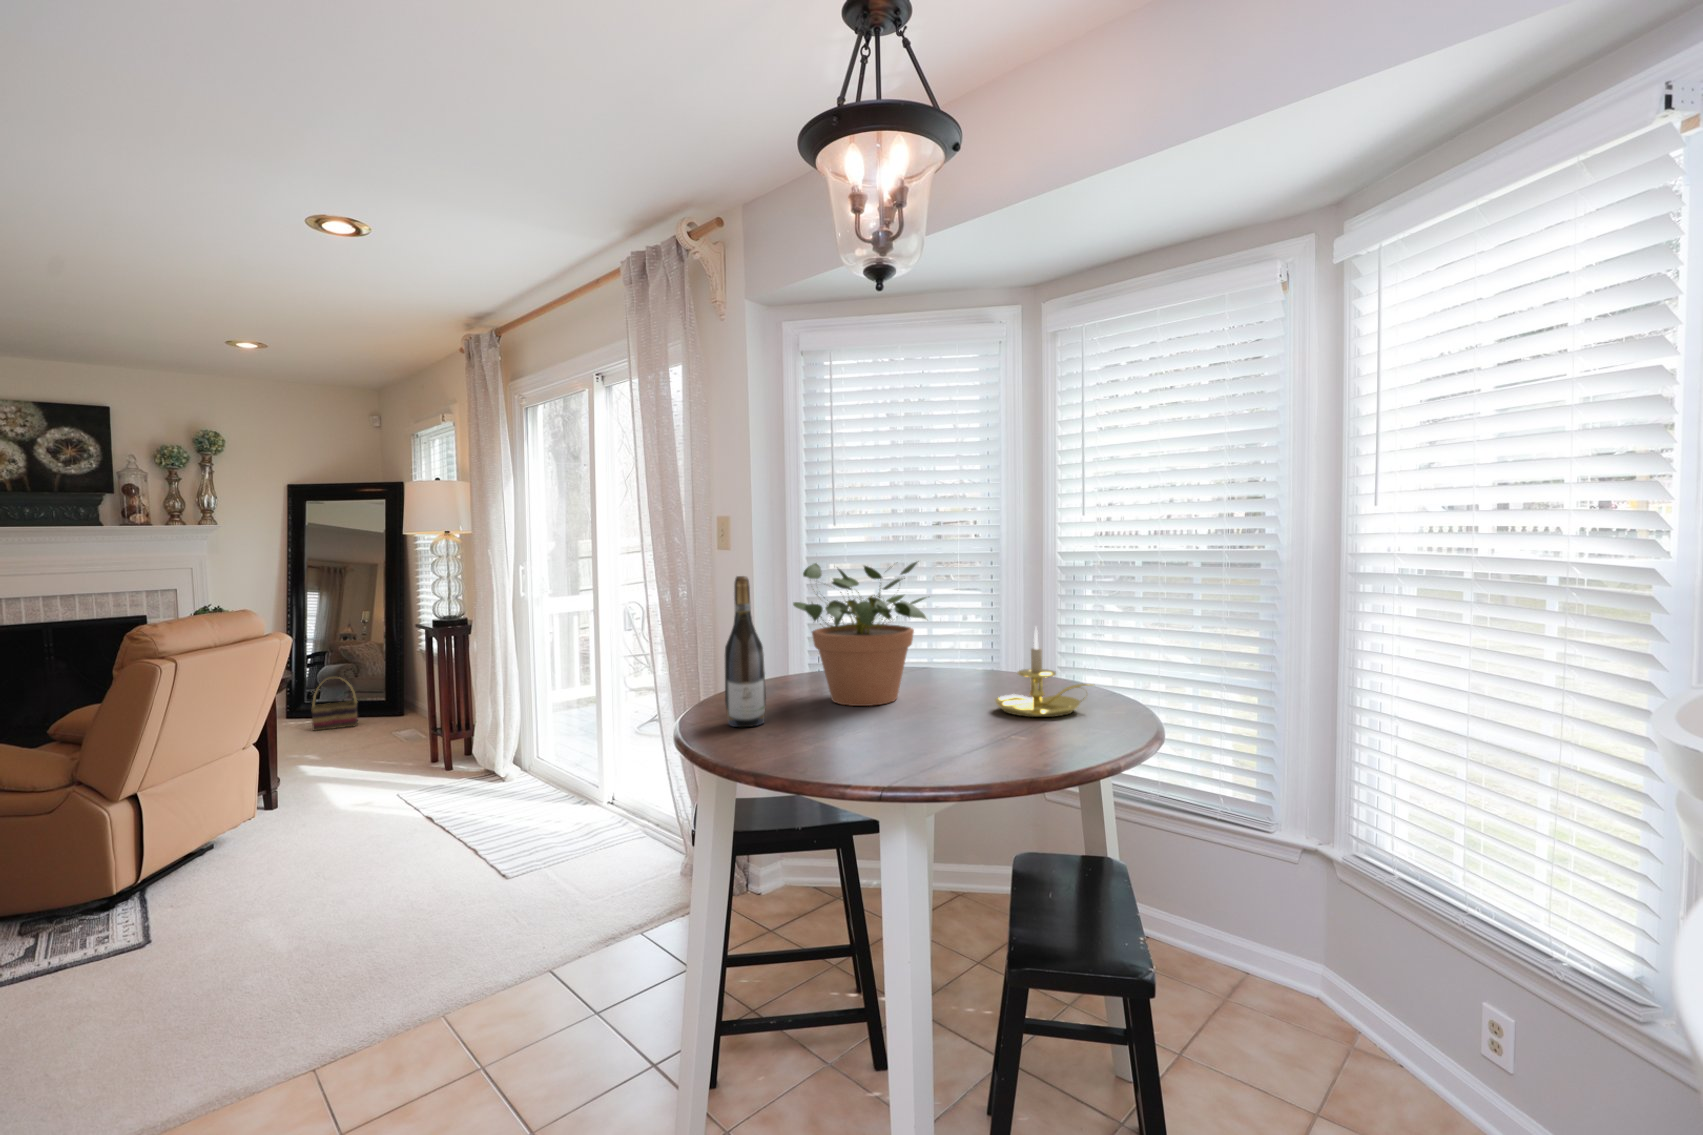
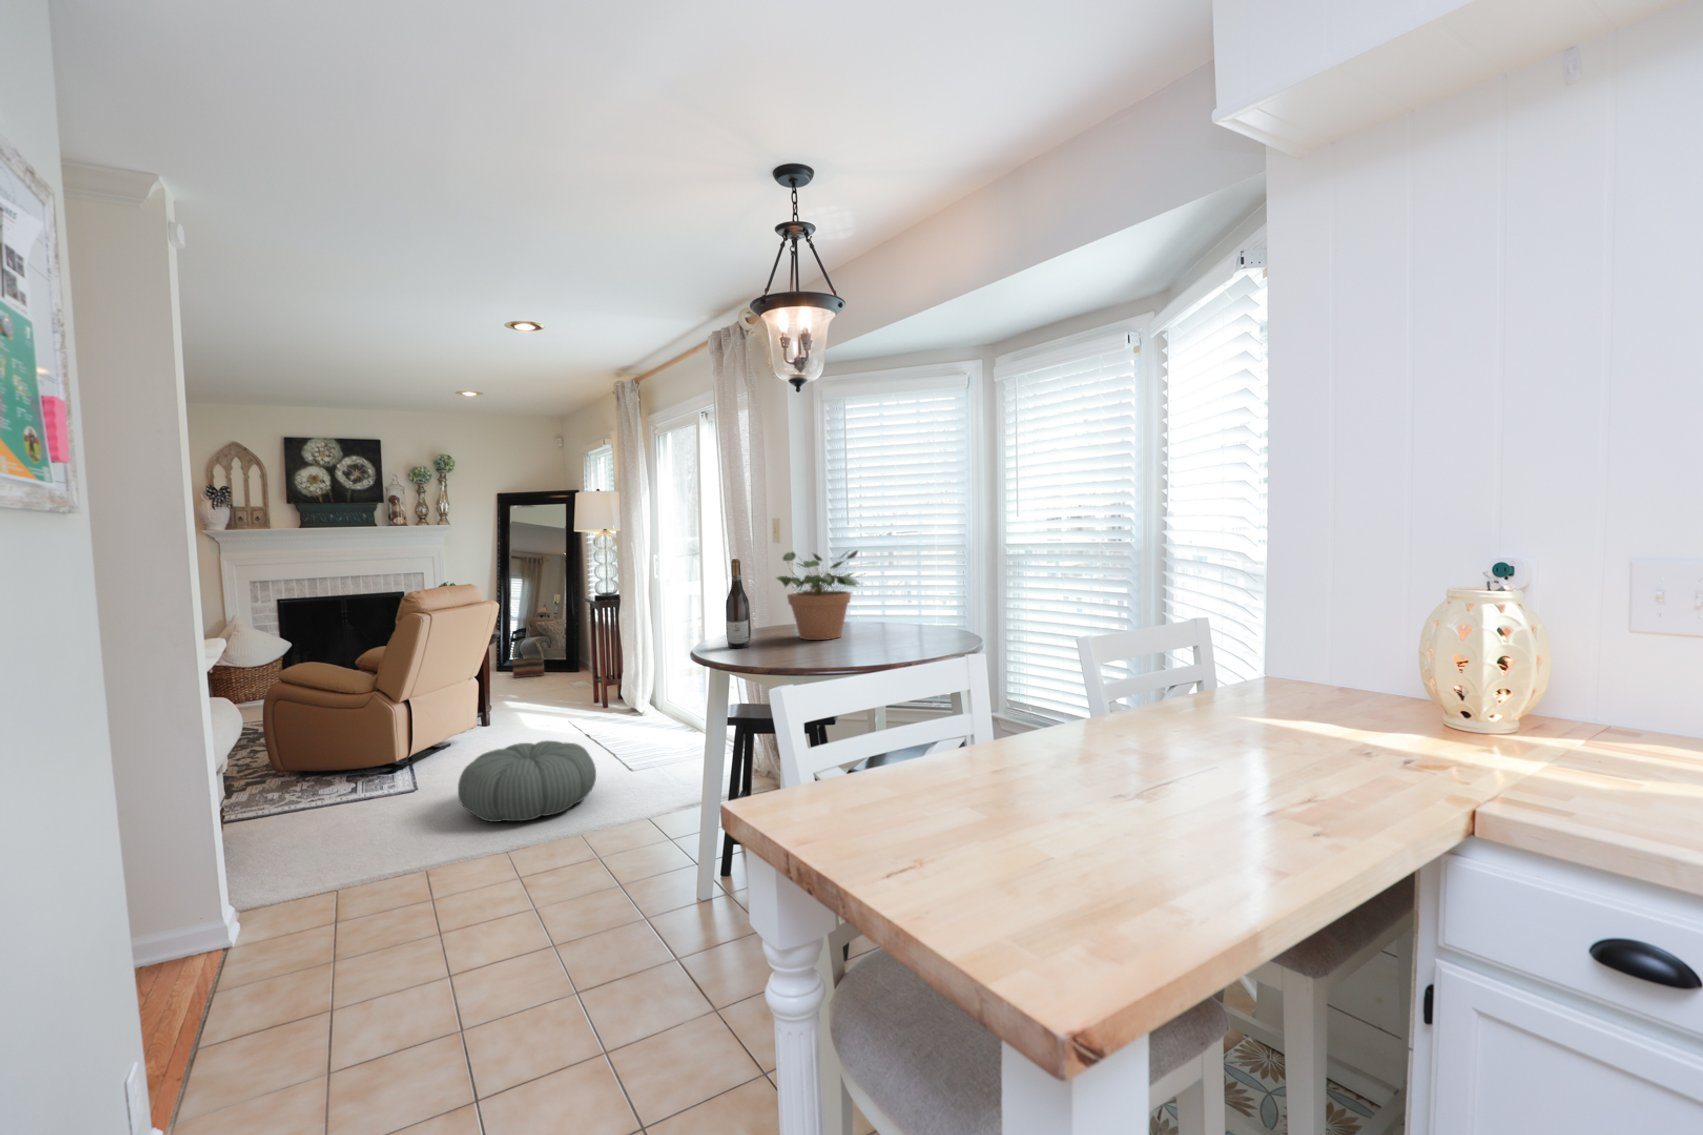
candle holder: present [995,628,1093,717] -> none [887,591,946,646]
pouf: none [219,851,459,1005] -> present [458,741,596,822]

